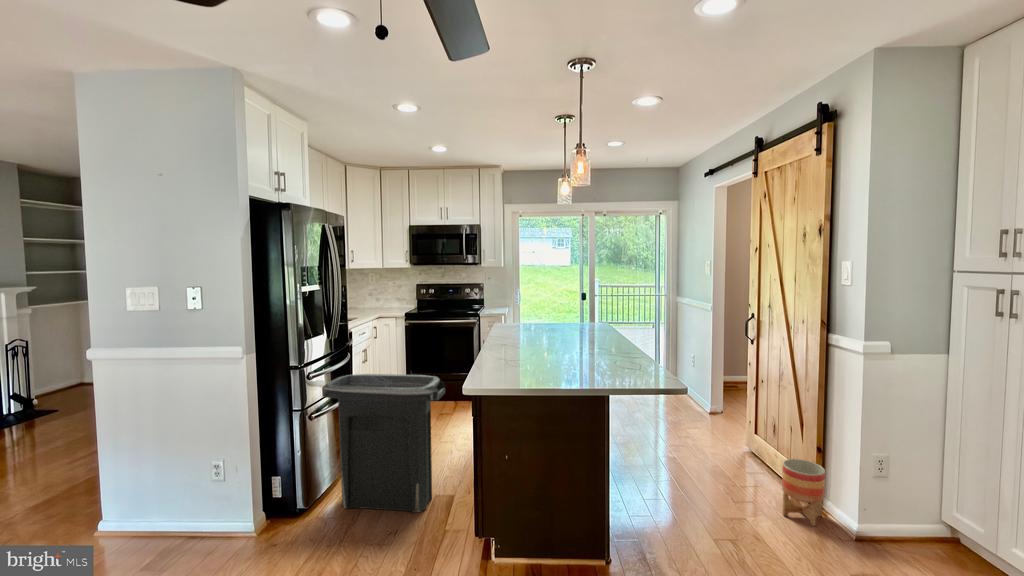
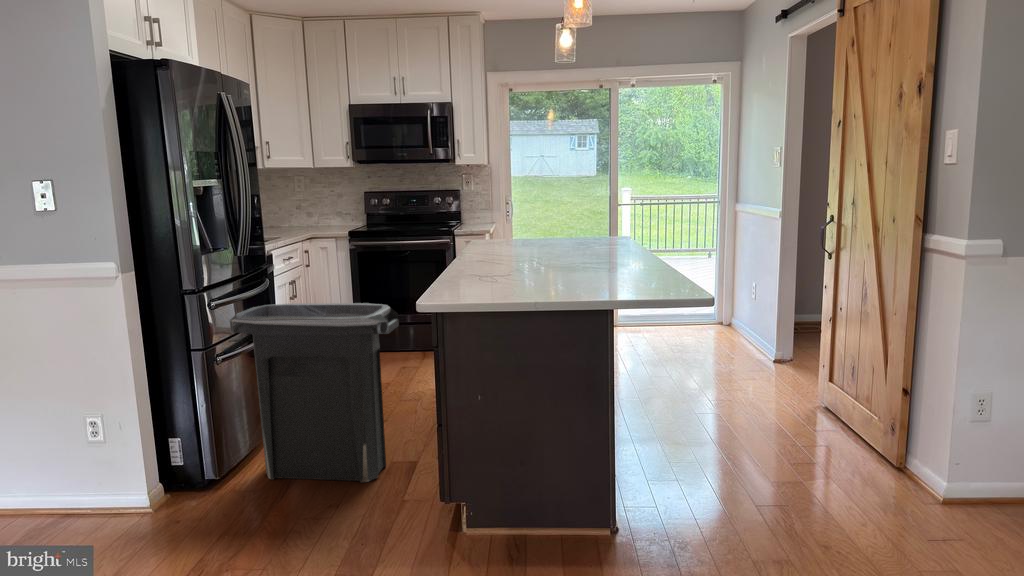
planter: present [782,459,825,526] -> none [853,406,912,490]

